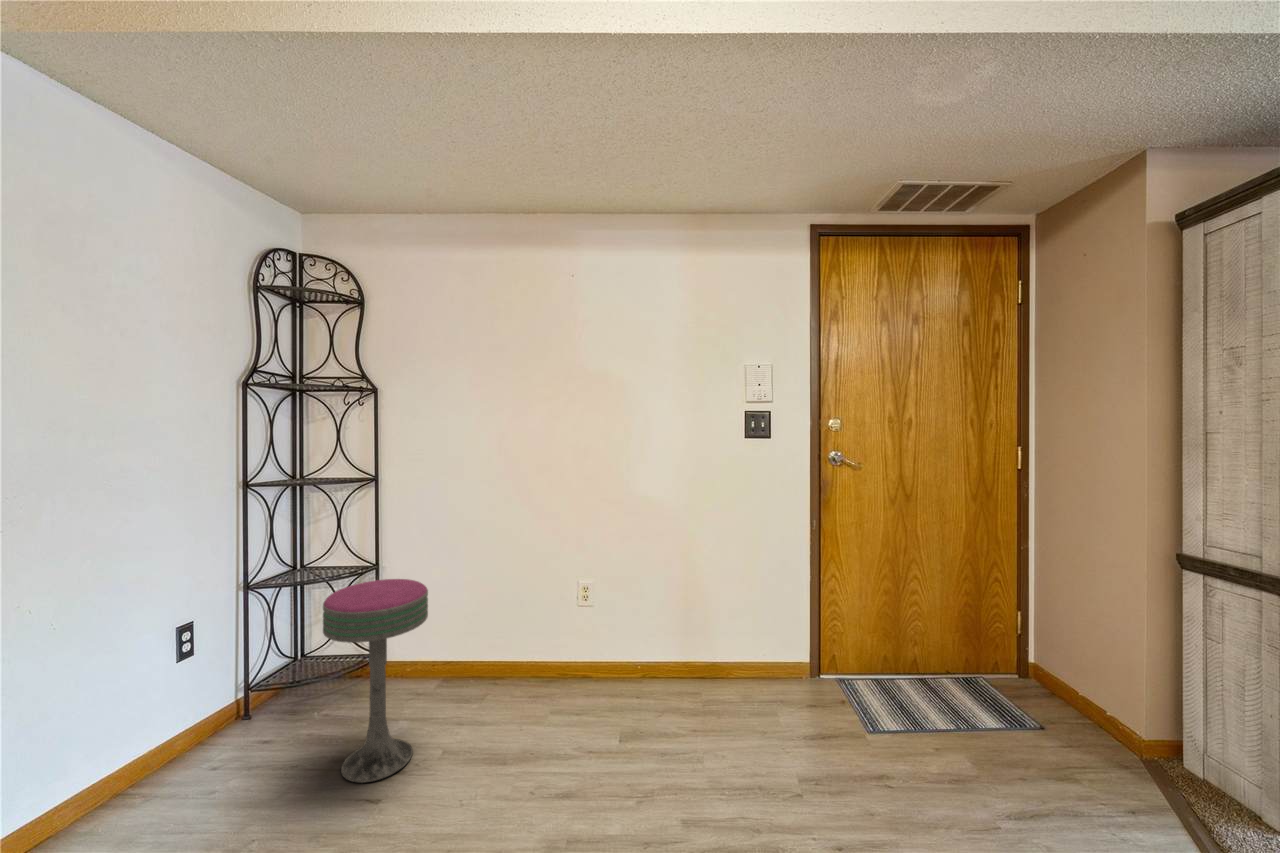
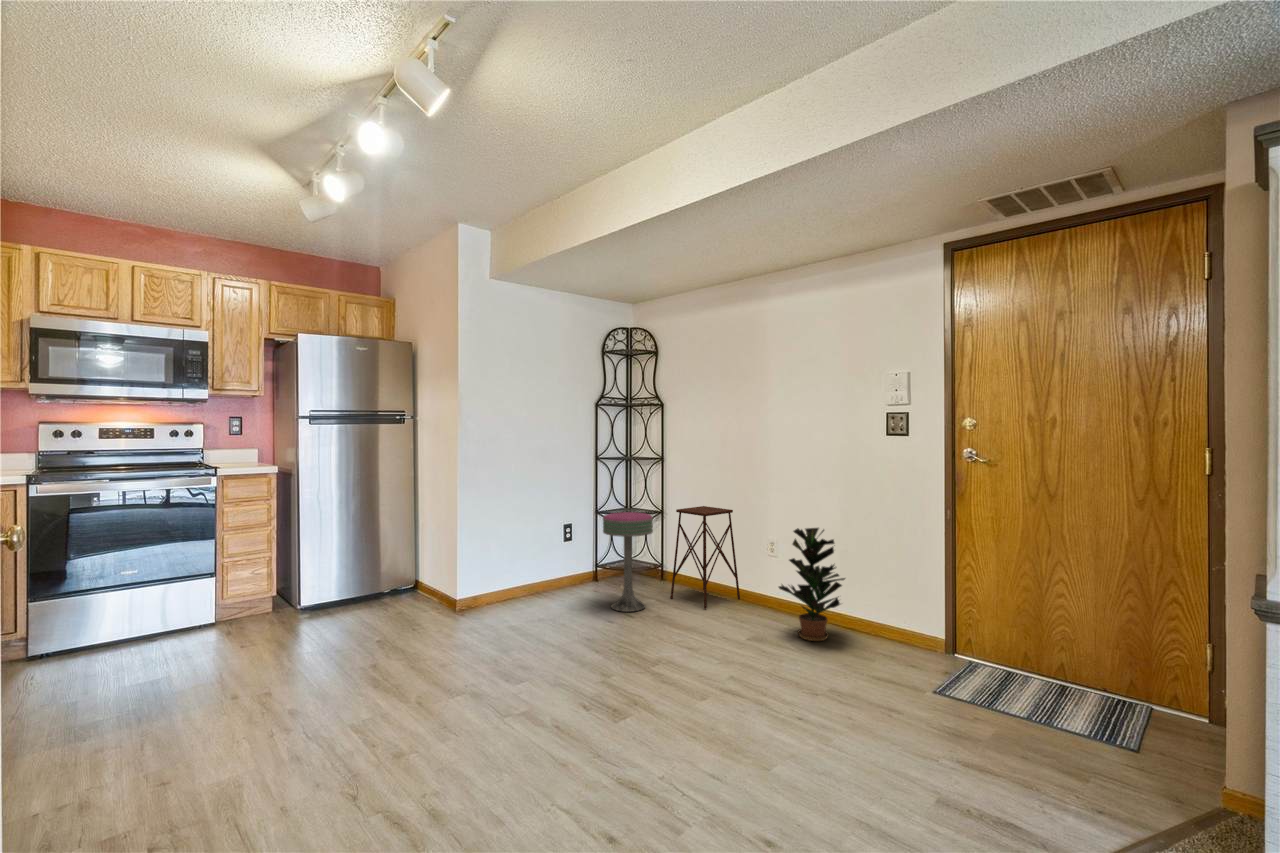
side table: none [434,544,534,709] -> present [671,506,740,609]
potted plant: none [640,558,734,714] -> present [779,528,845,641]

